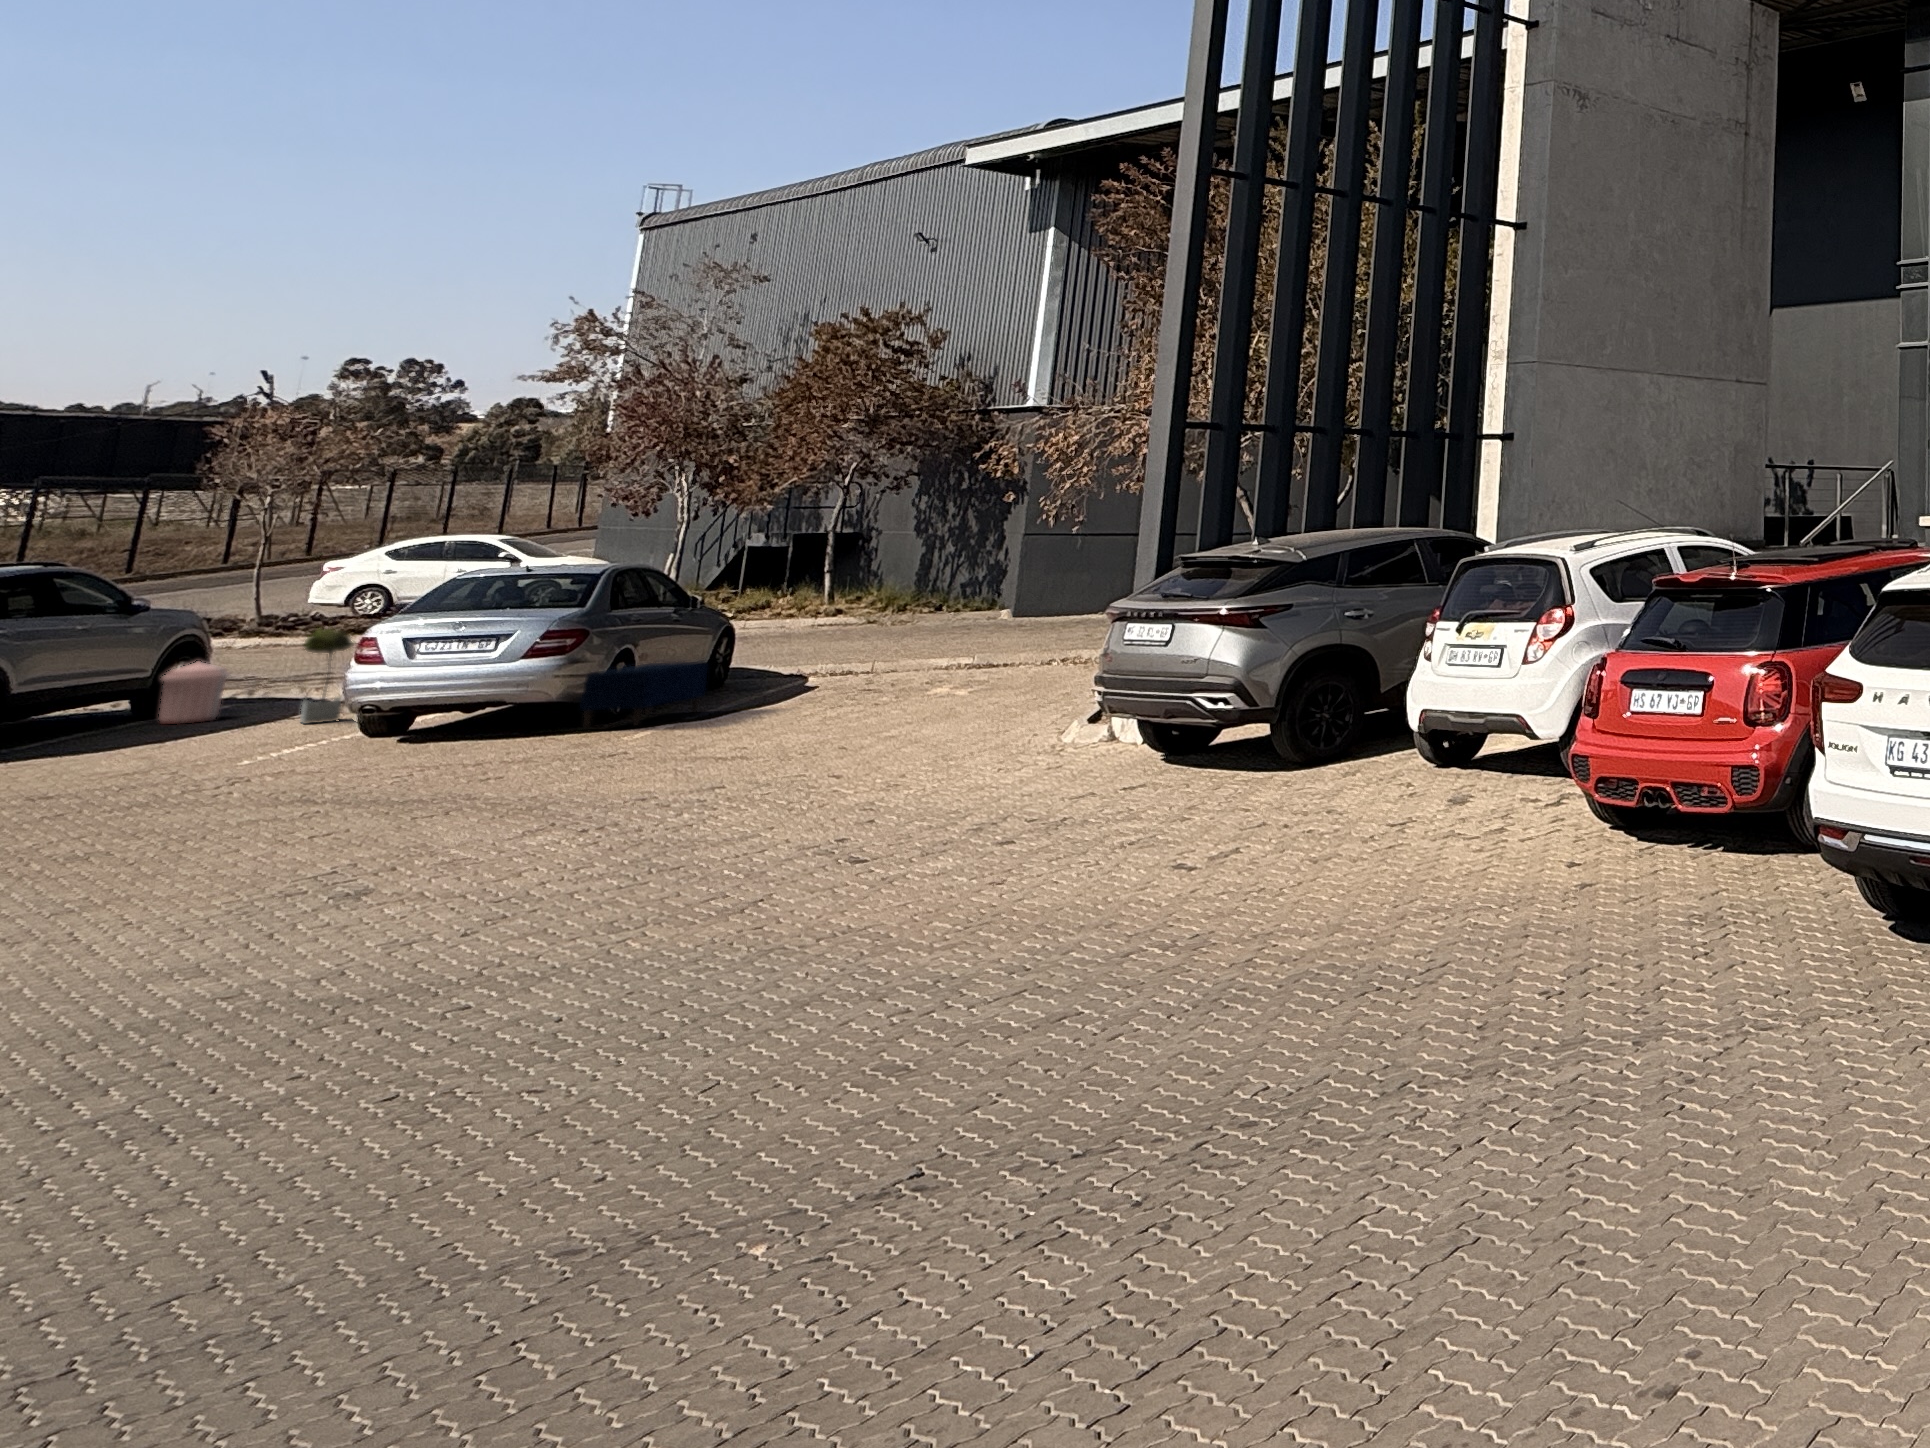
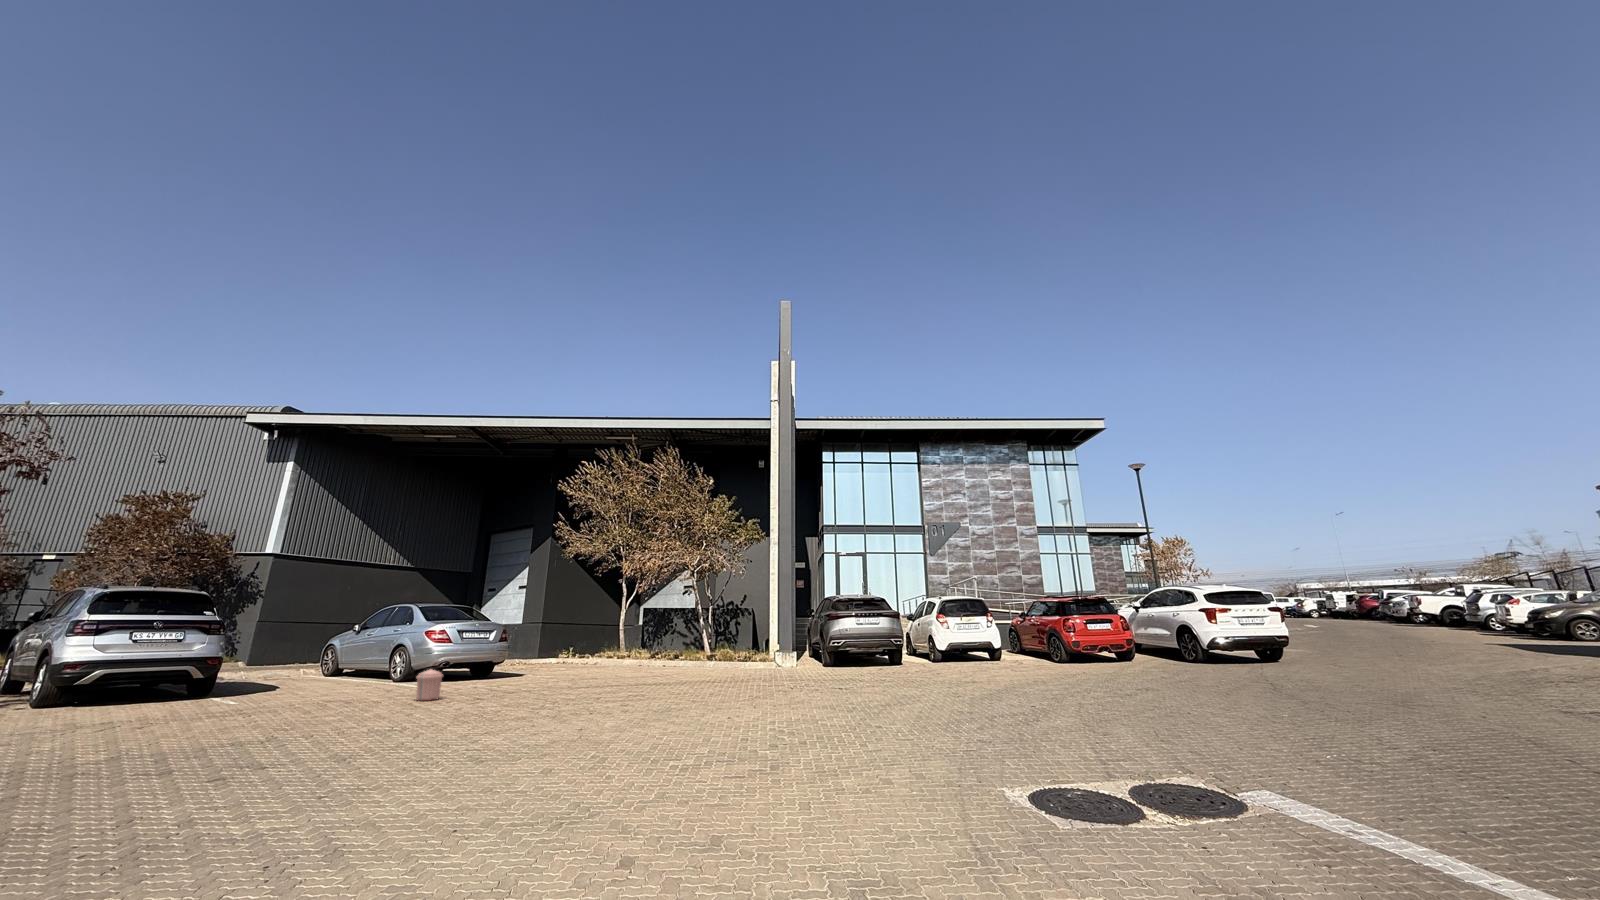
potted tree: present [300,628,354,724] -> none [504,649,523,695]
bench: present [581,661,707,728] -> none [653,658,699,683]

